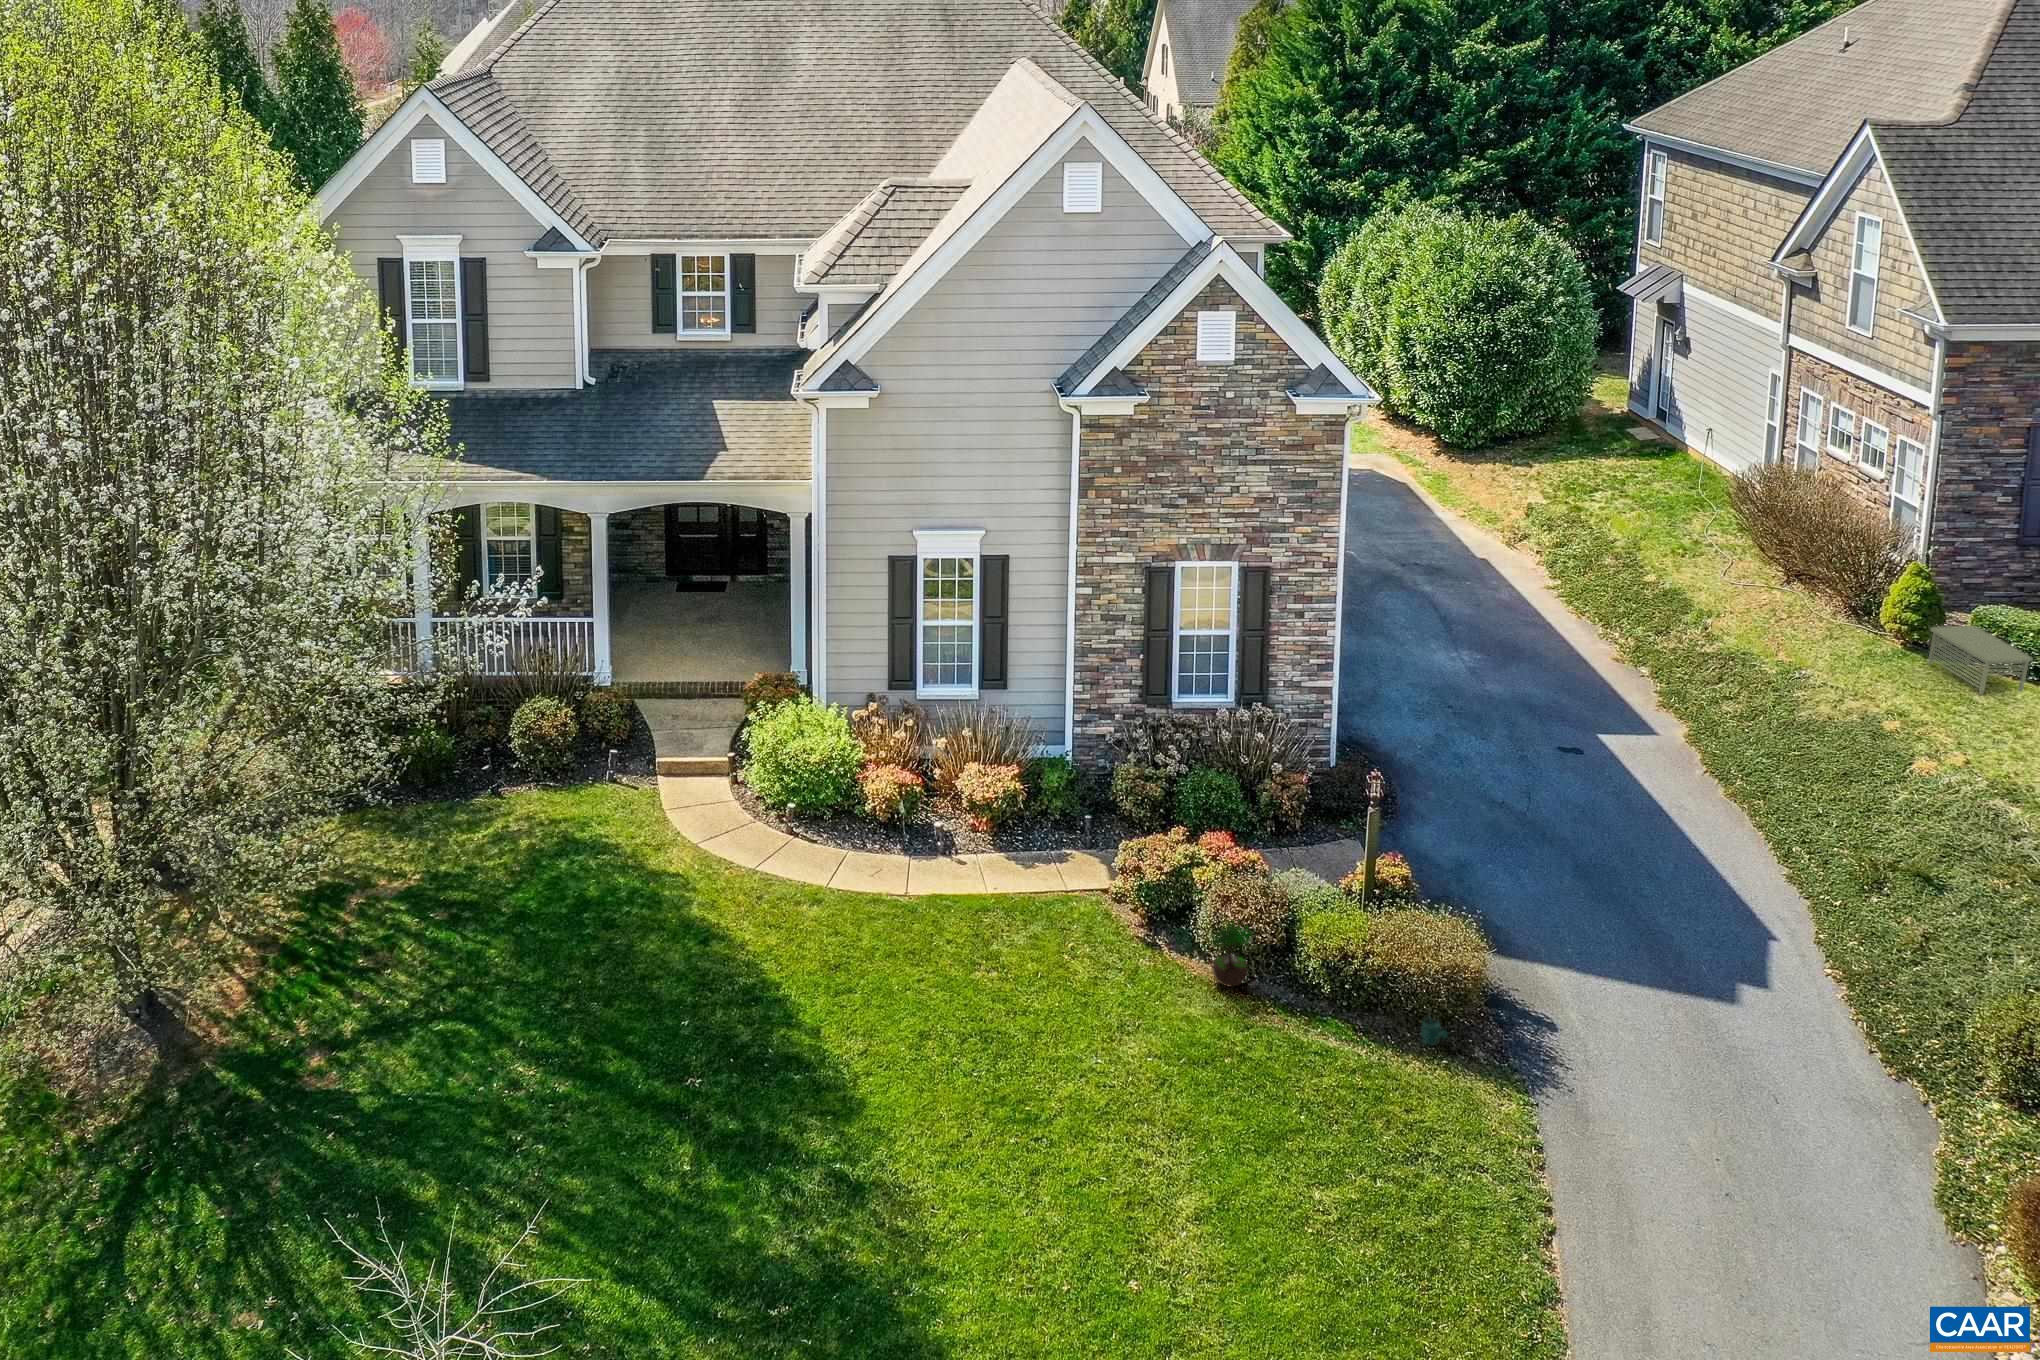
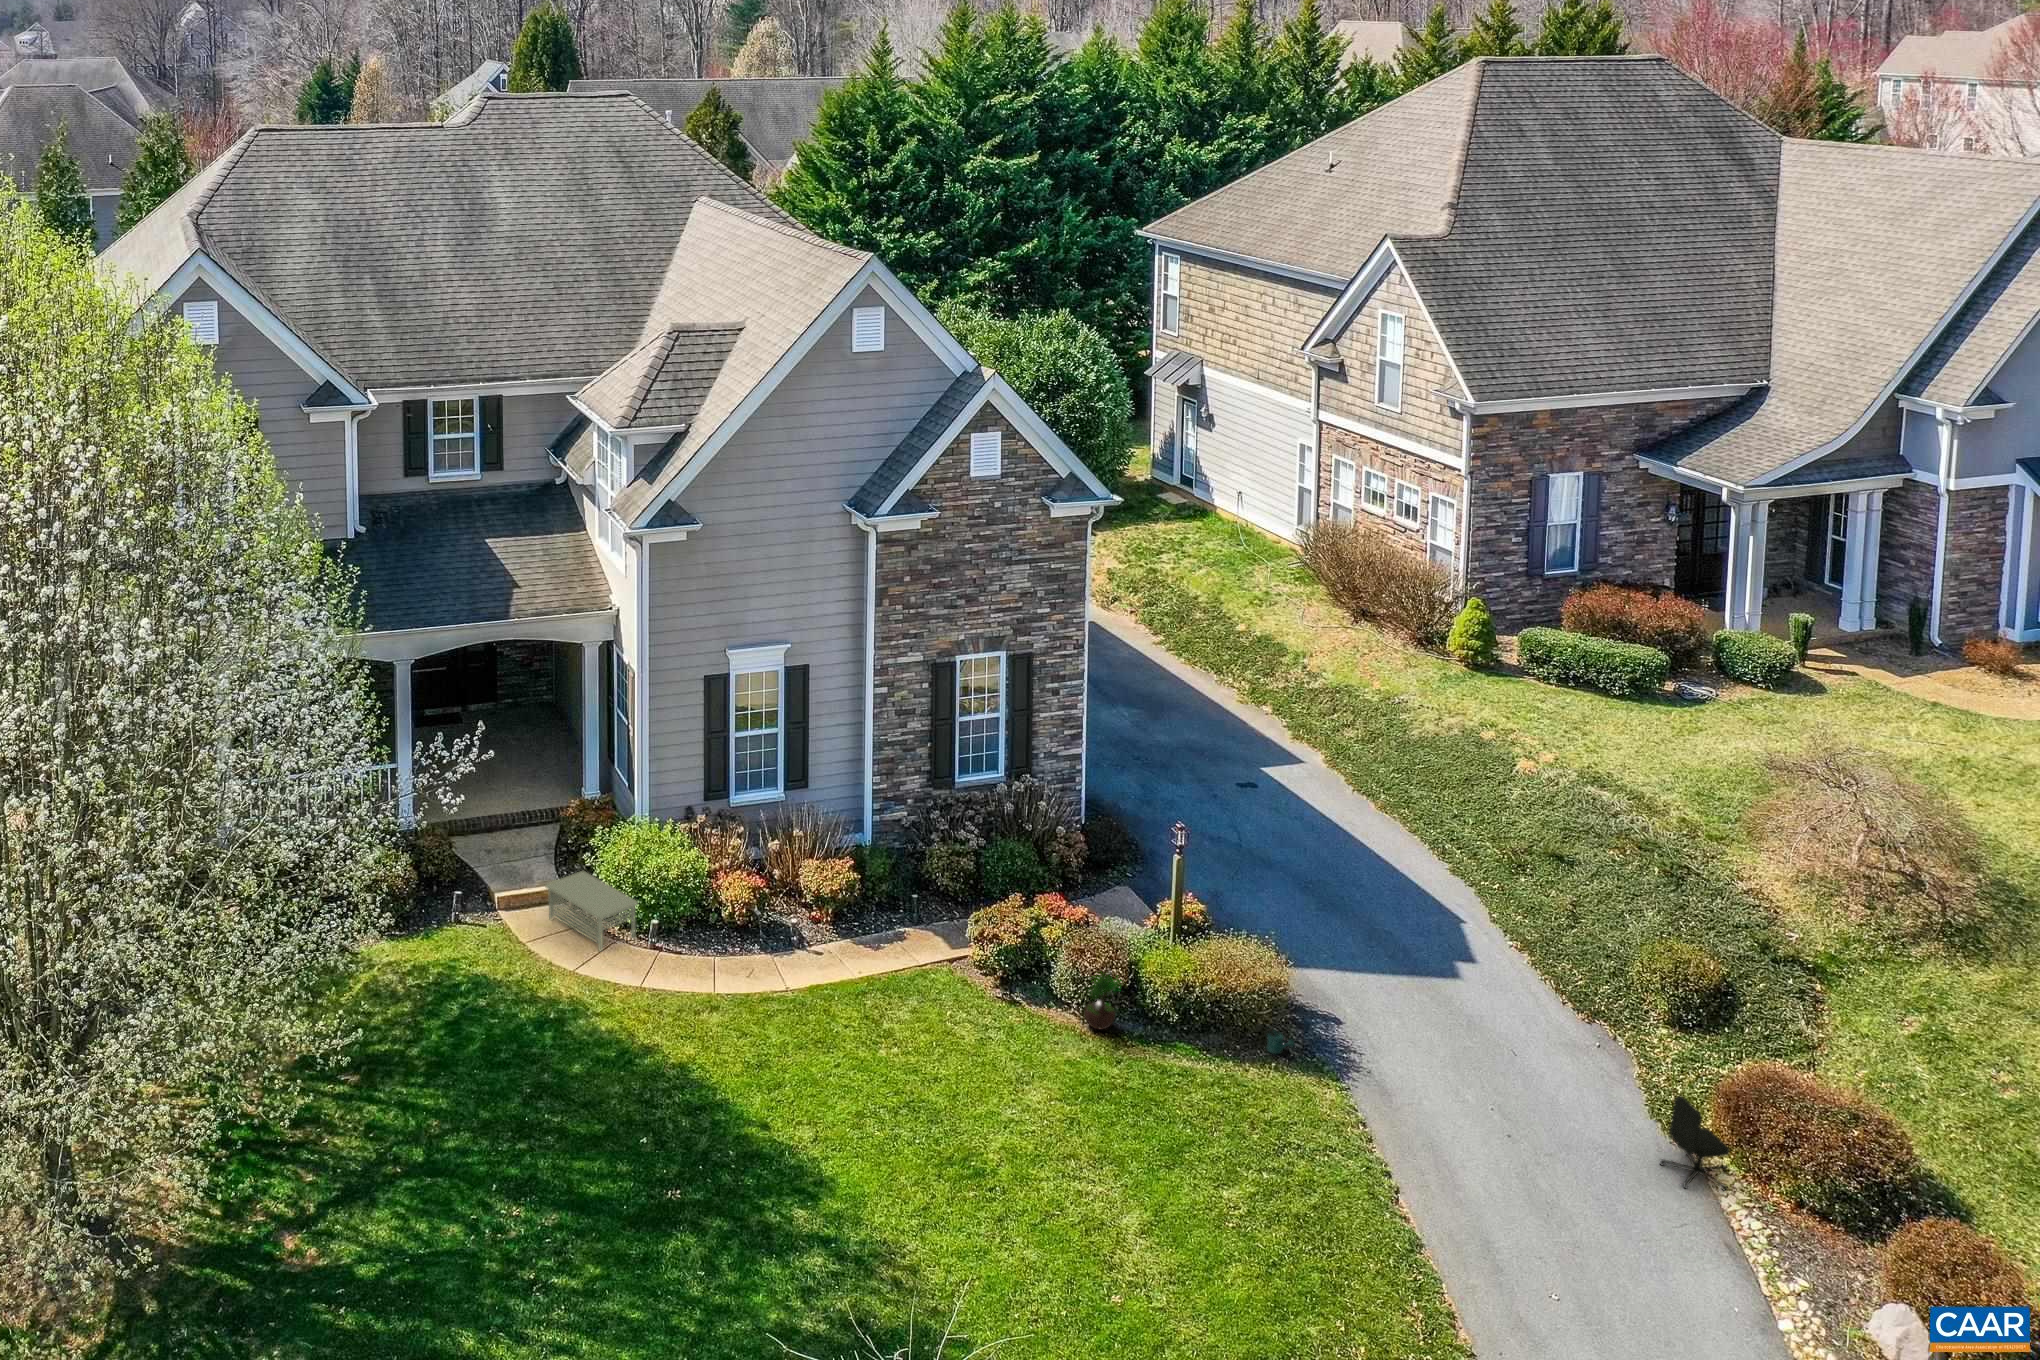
storage bench: present [1928,626,2033,695] -> present [545,871,638,951]
chair: none [1875,1167,1972,1300] -> present [1660,1096,1730,1191]

